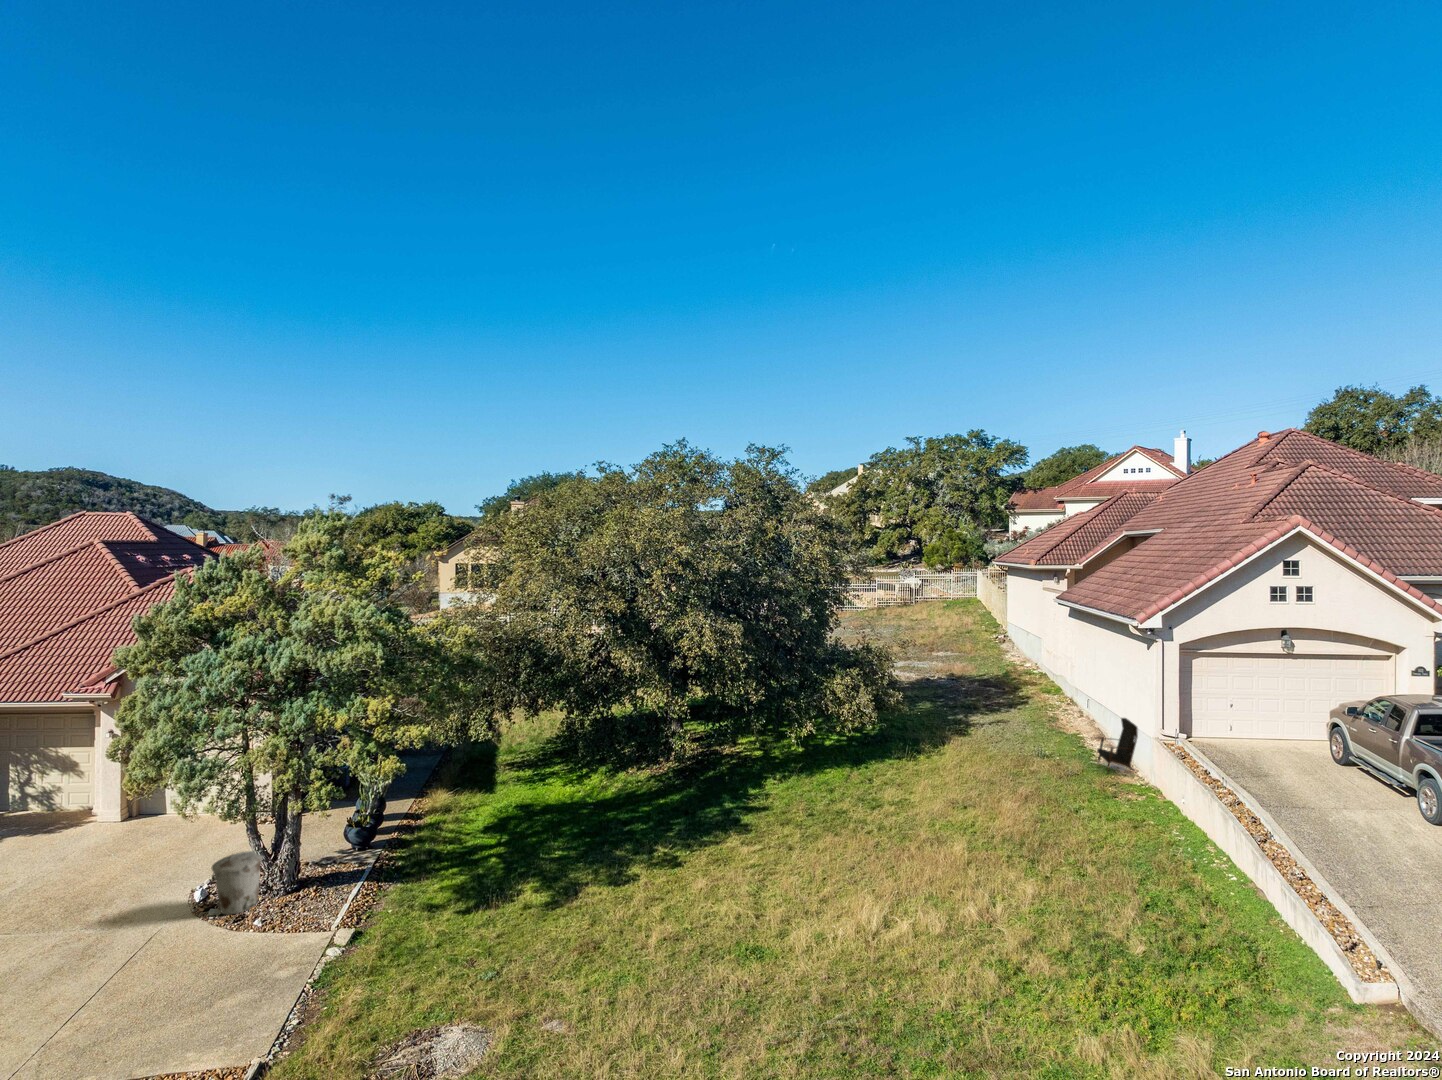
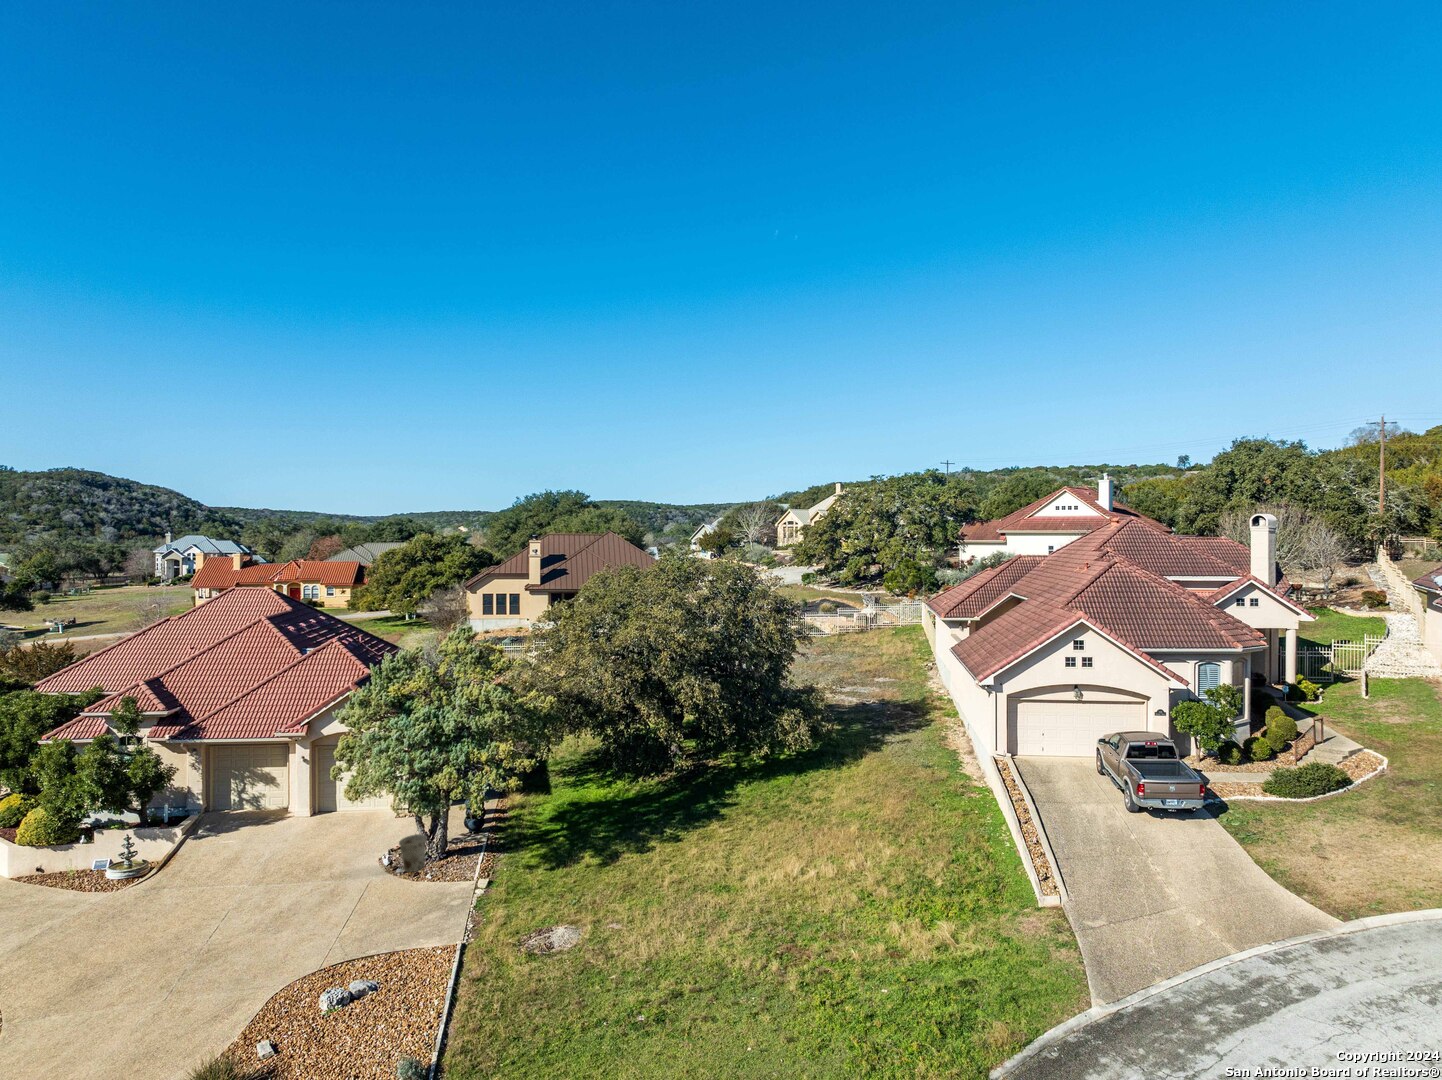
lounge chair: present [1097,718,1138,773] -> none [960,741,987,780]

